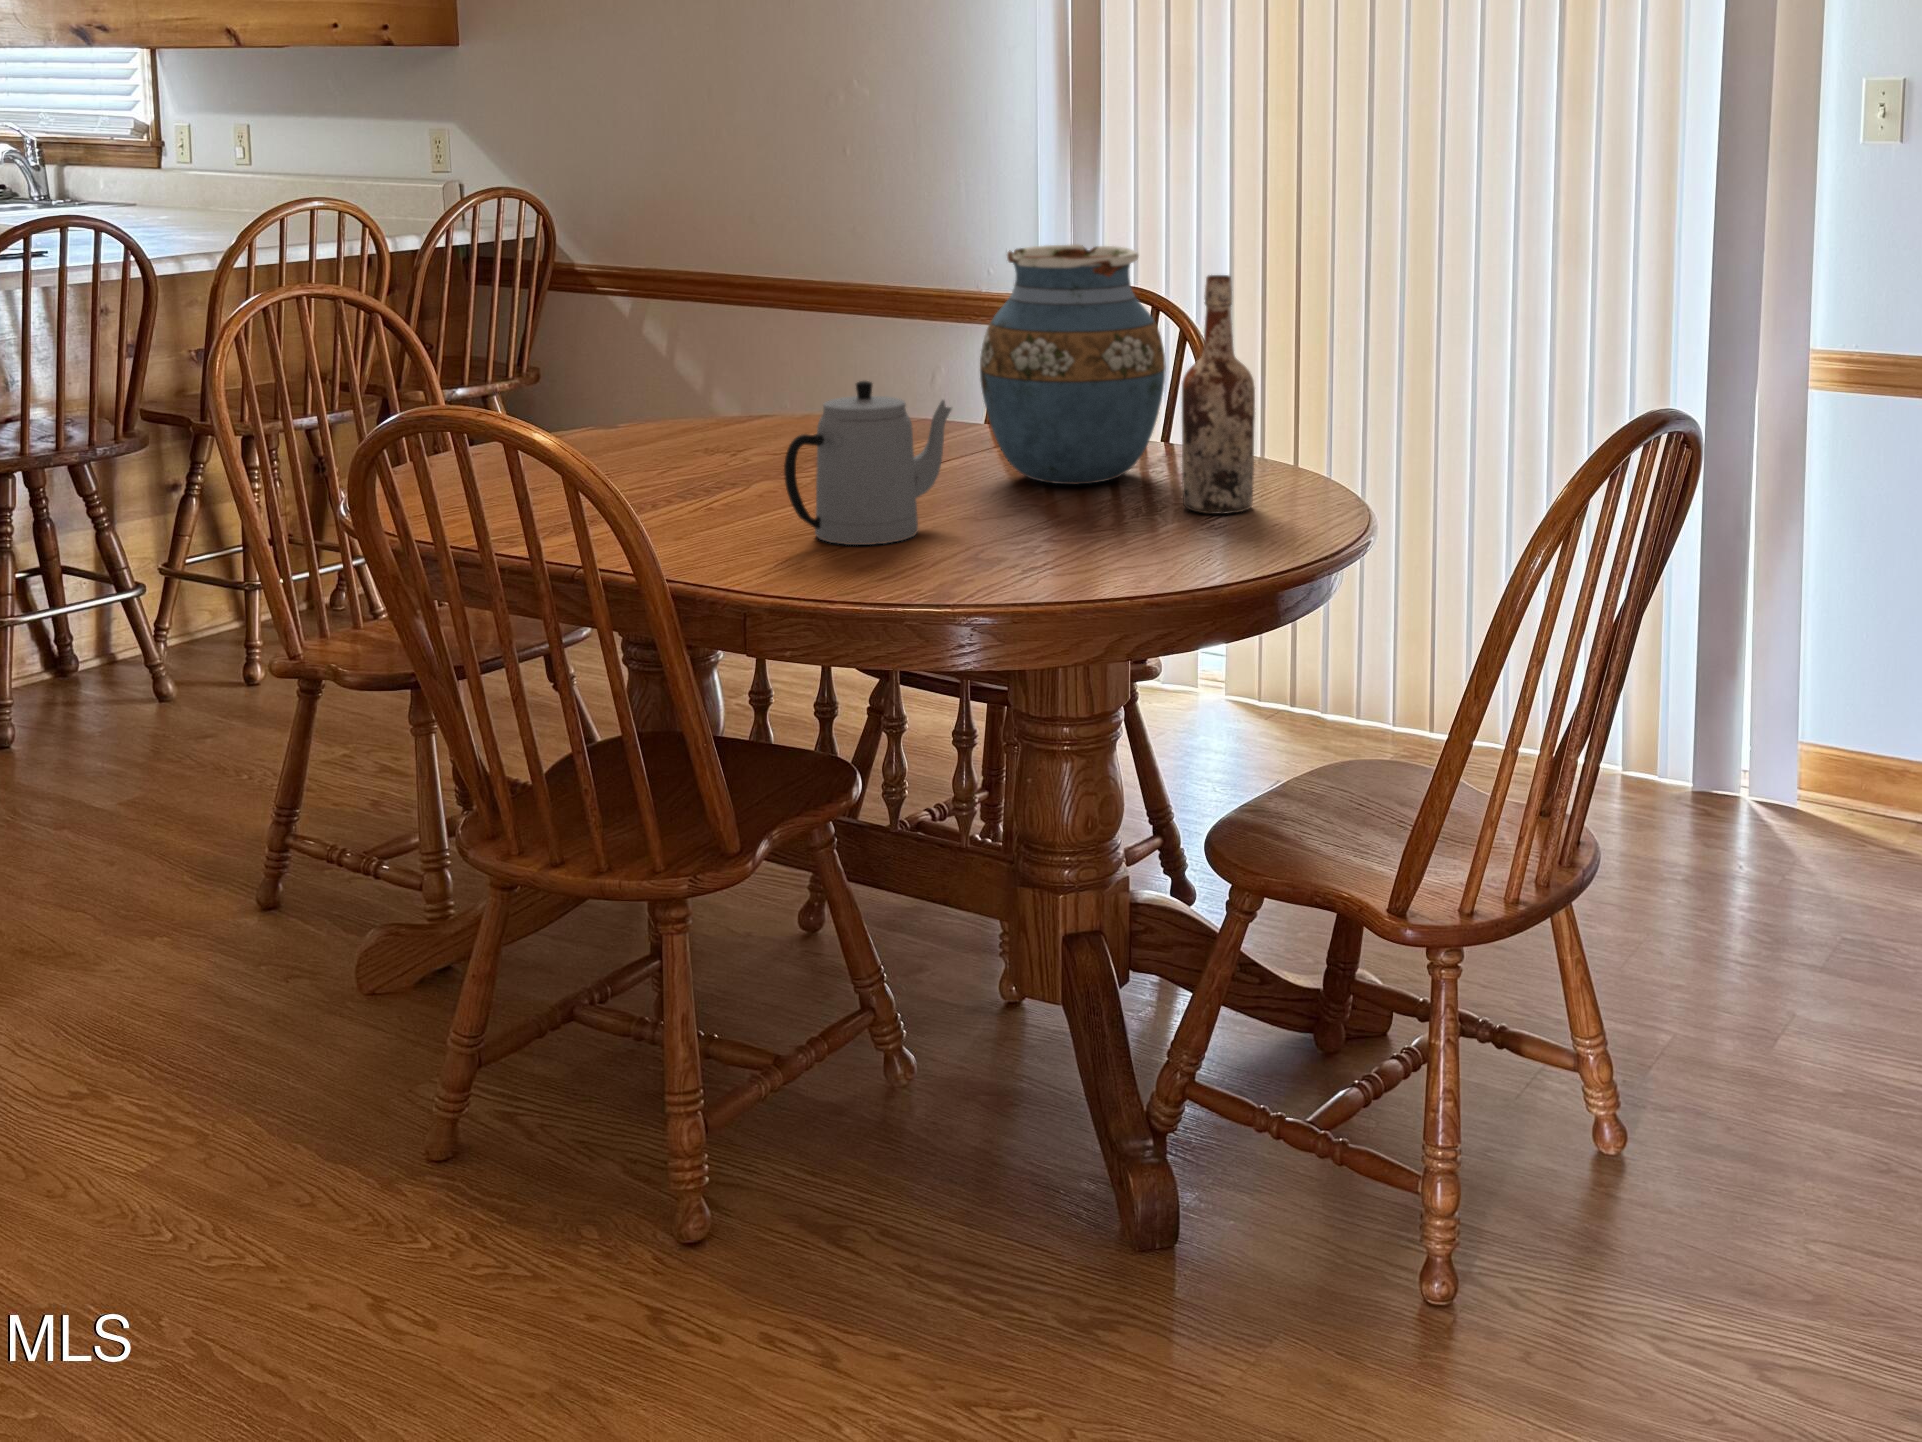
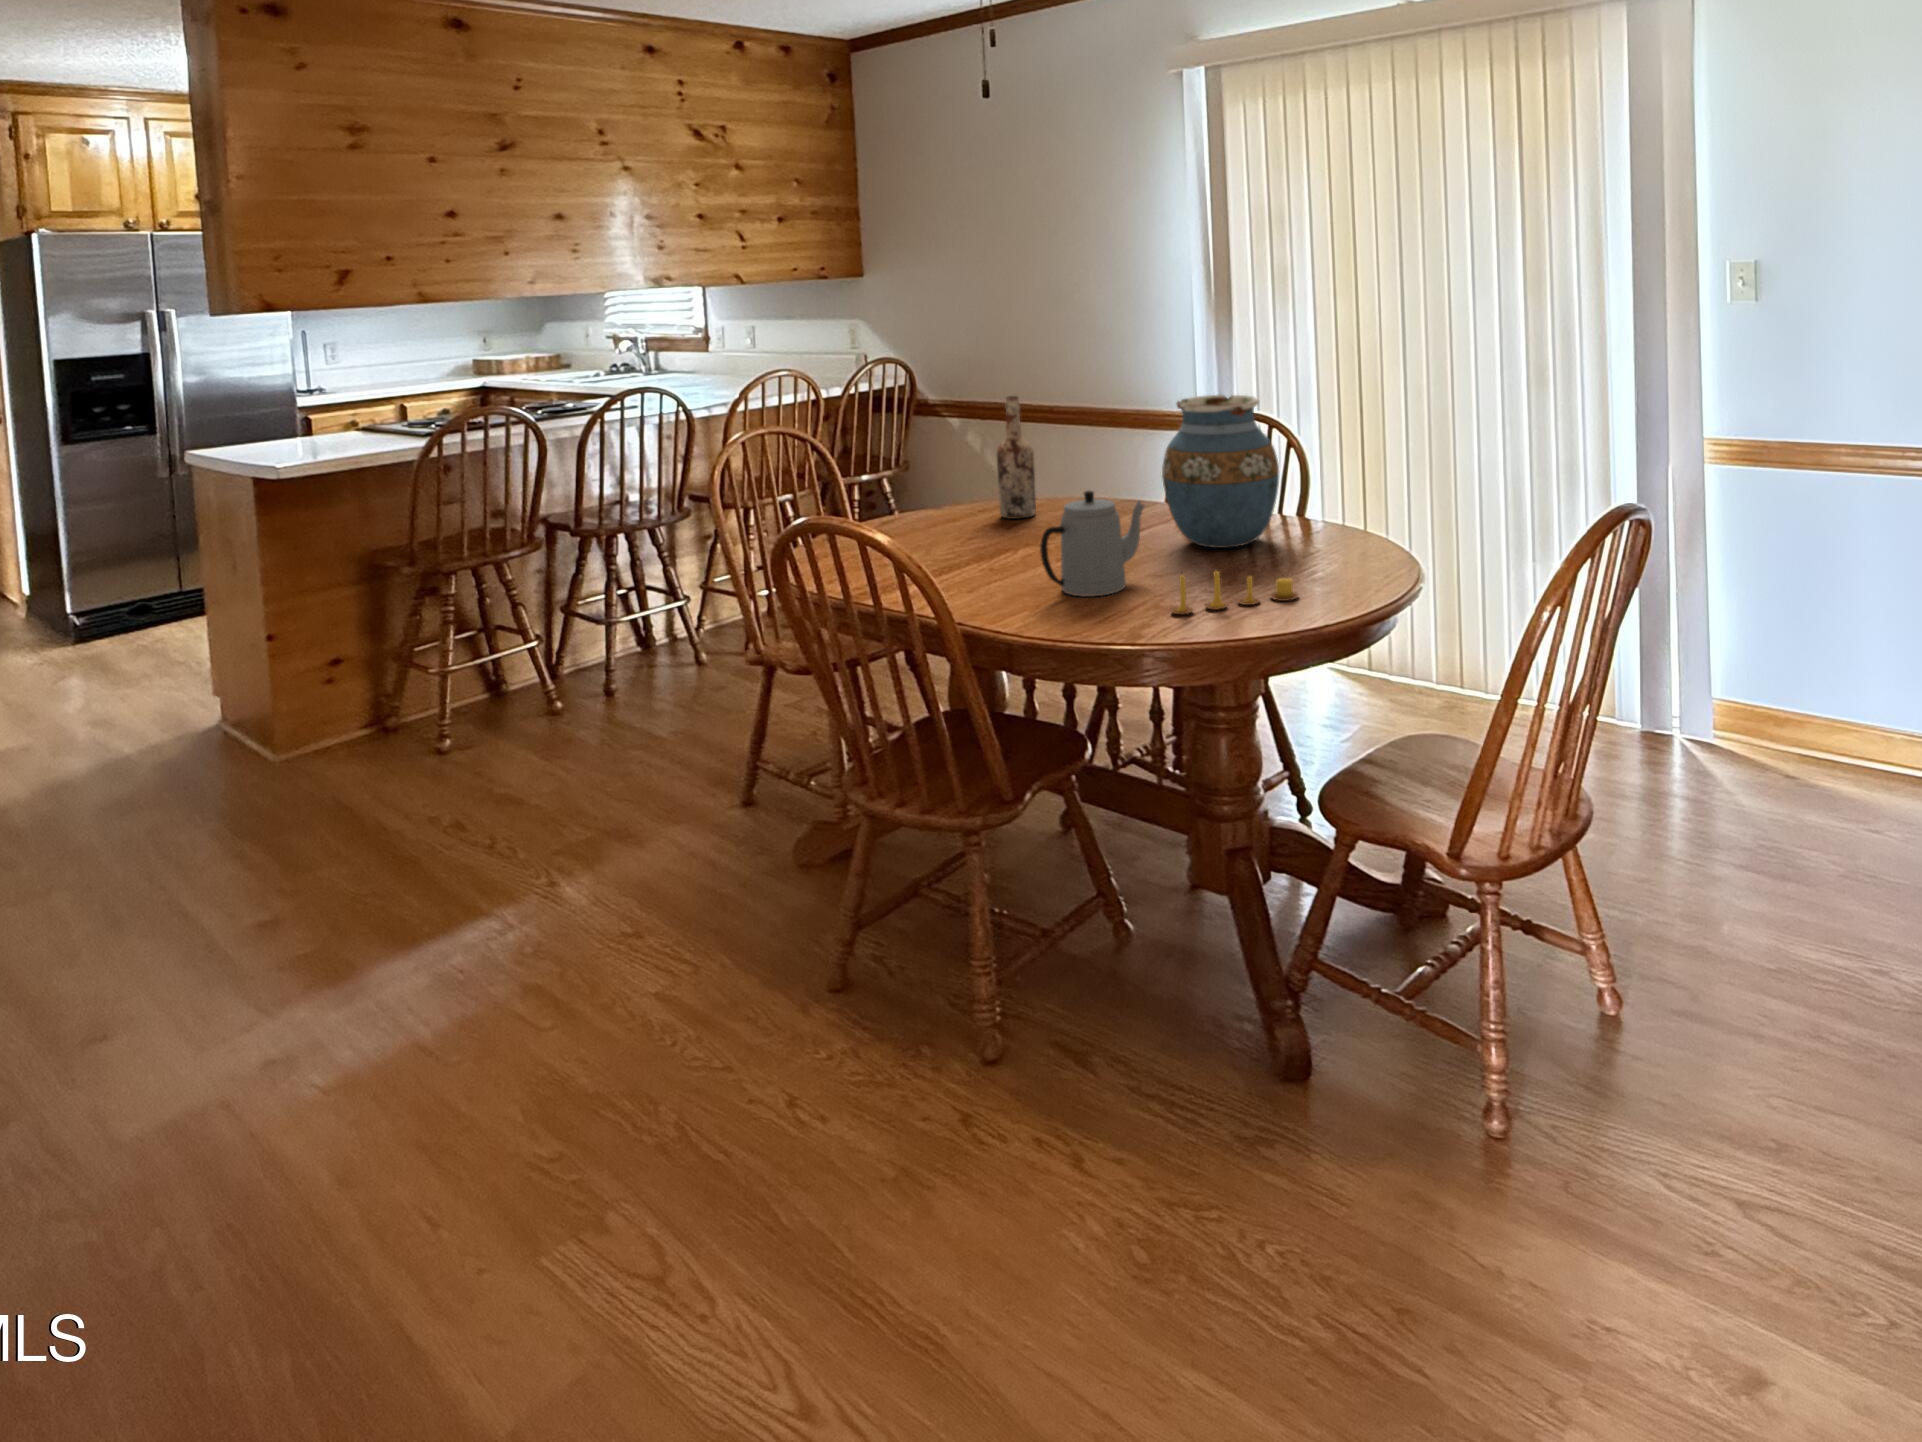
wine bottle: present [1182,275,1255,514] -> present [997,396,1036,519]
candle: none [988,498,1187,568] -> present [1171,571,1299,614]

